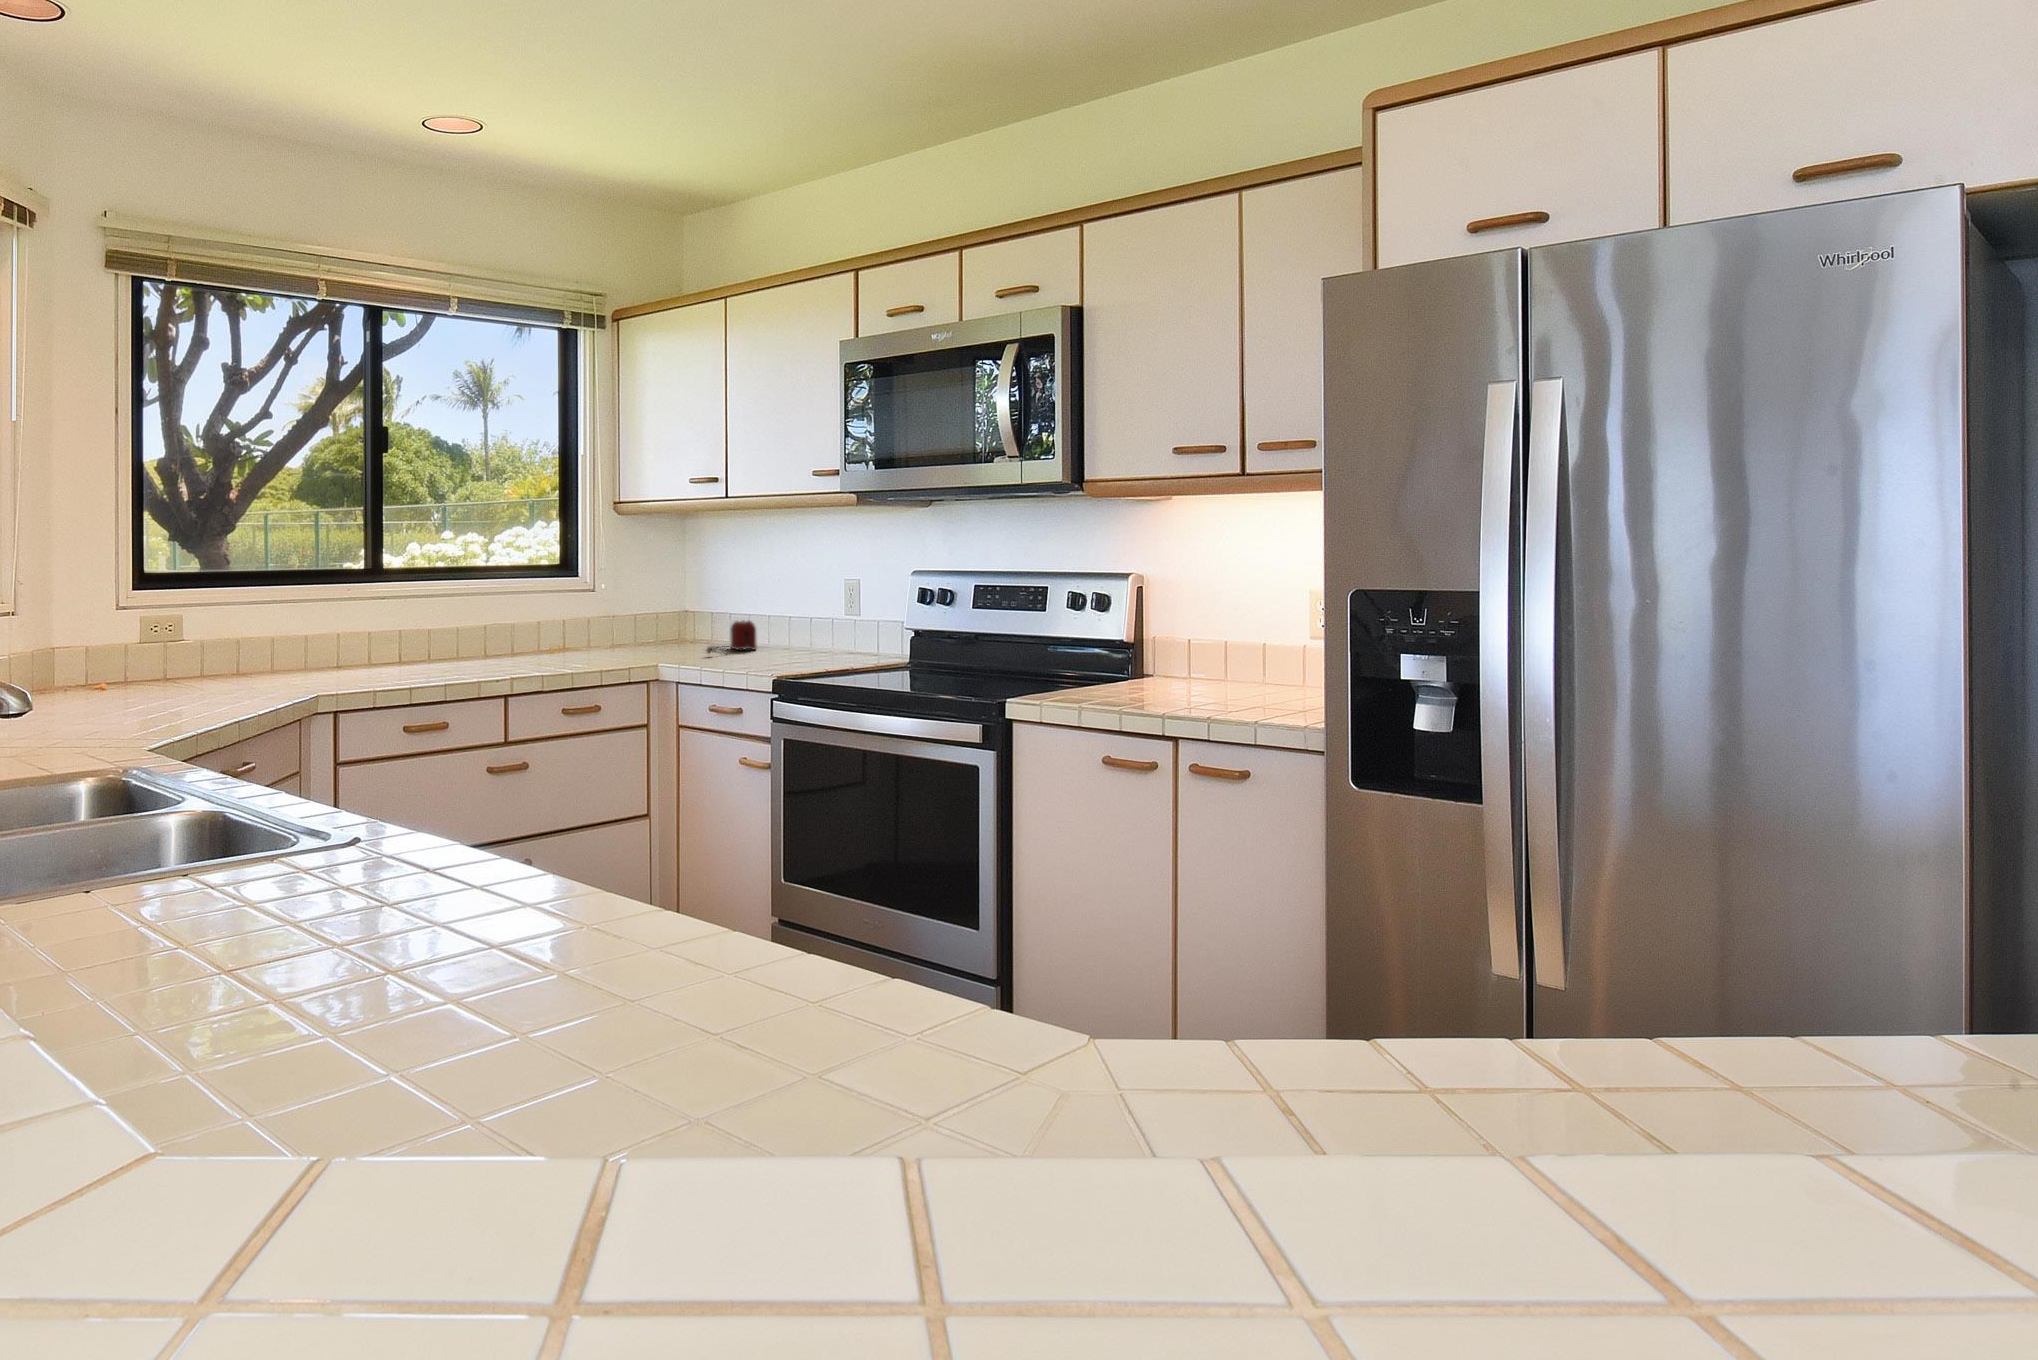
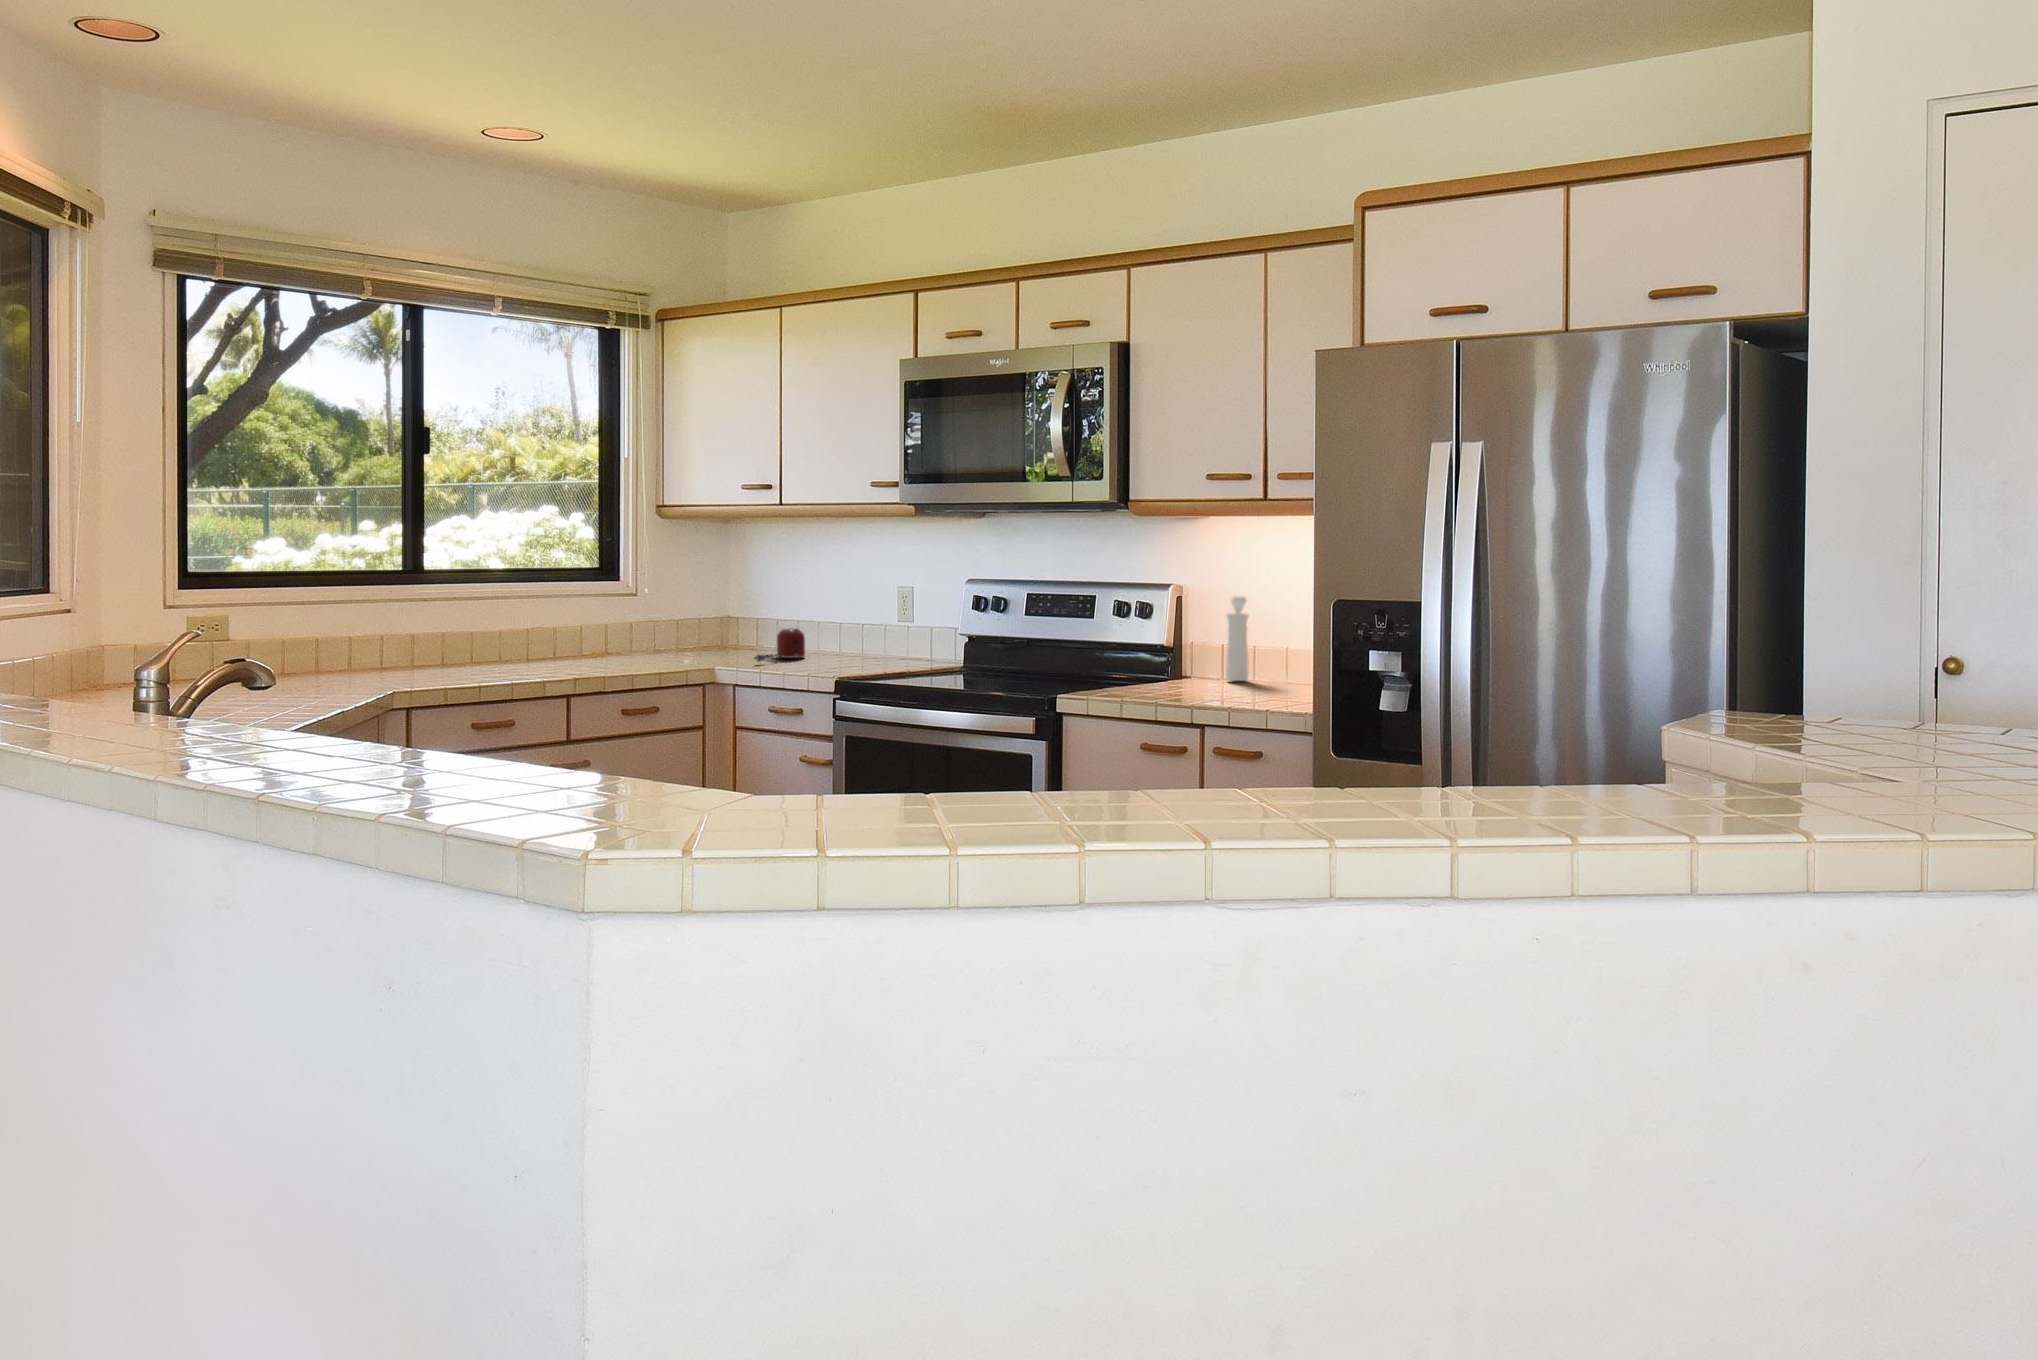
pepper mill: none [1194,587,1221,681] -> present [1226,596,1249,681]

